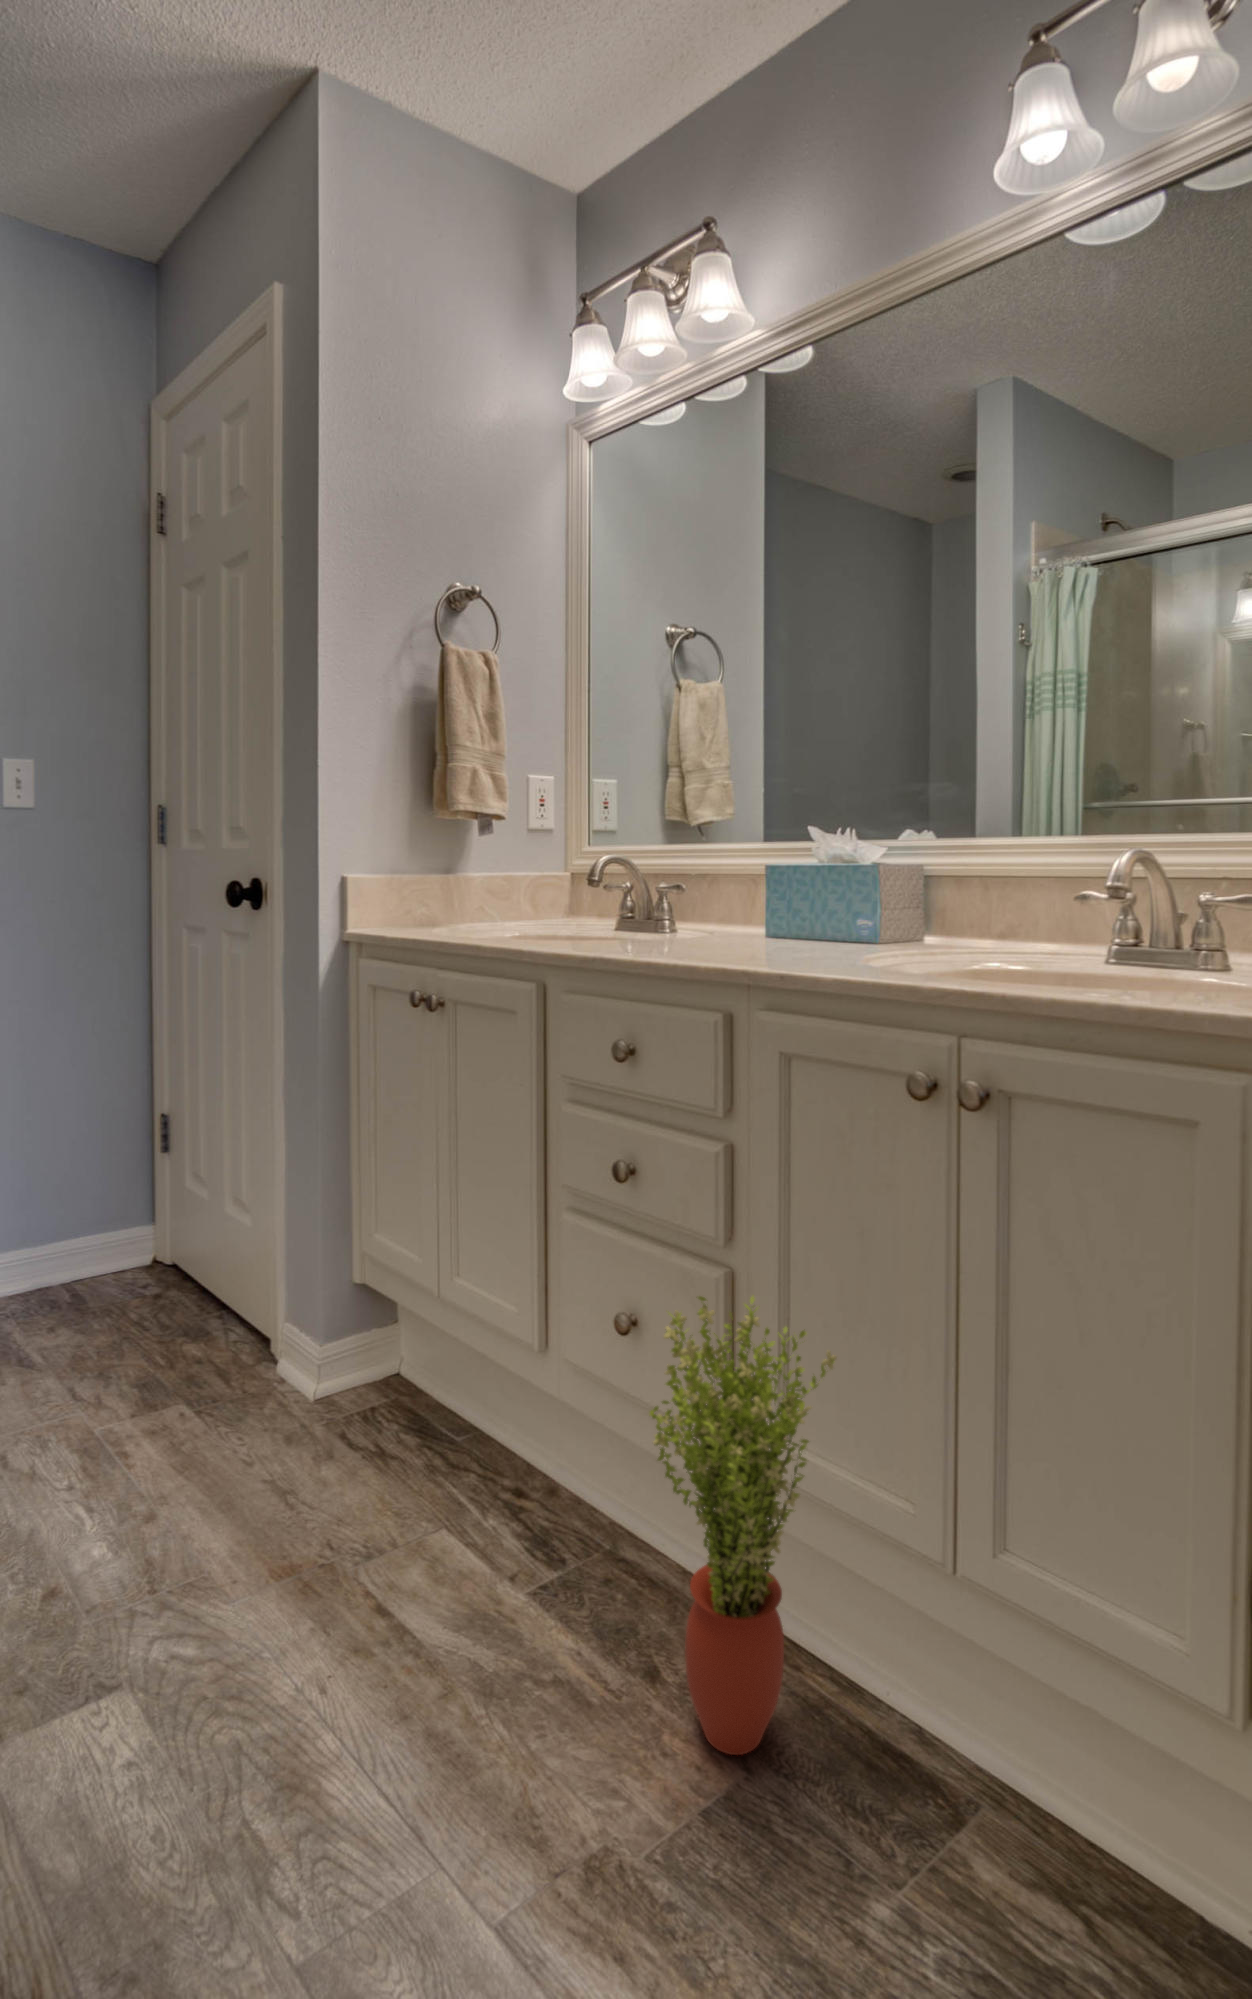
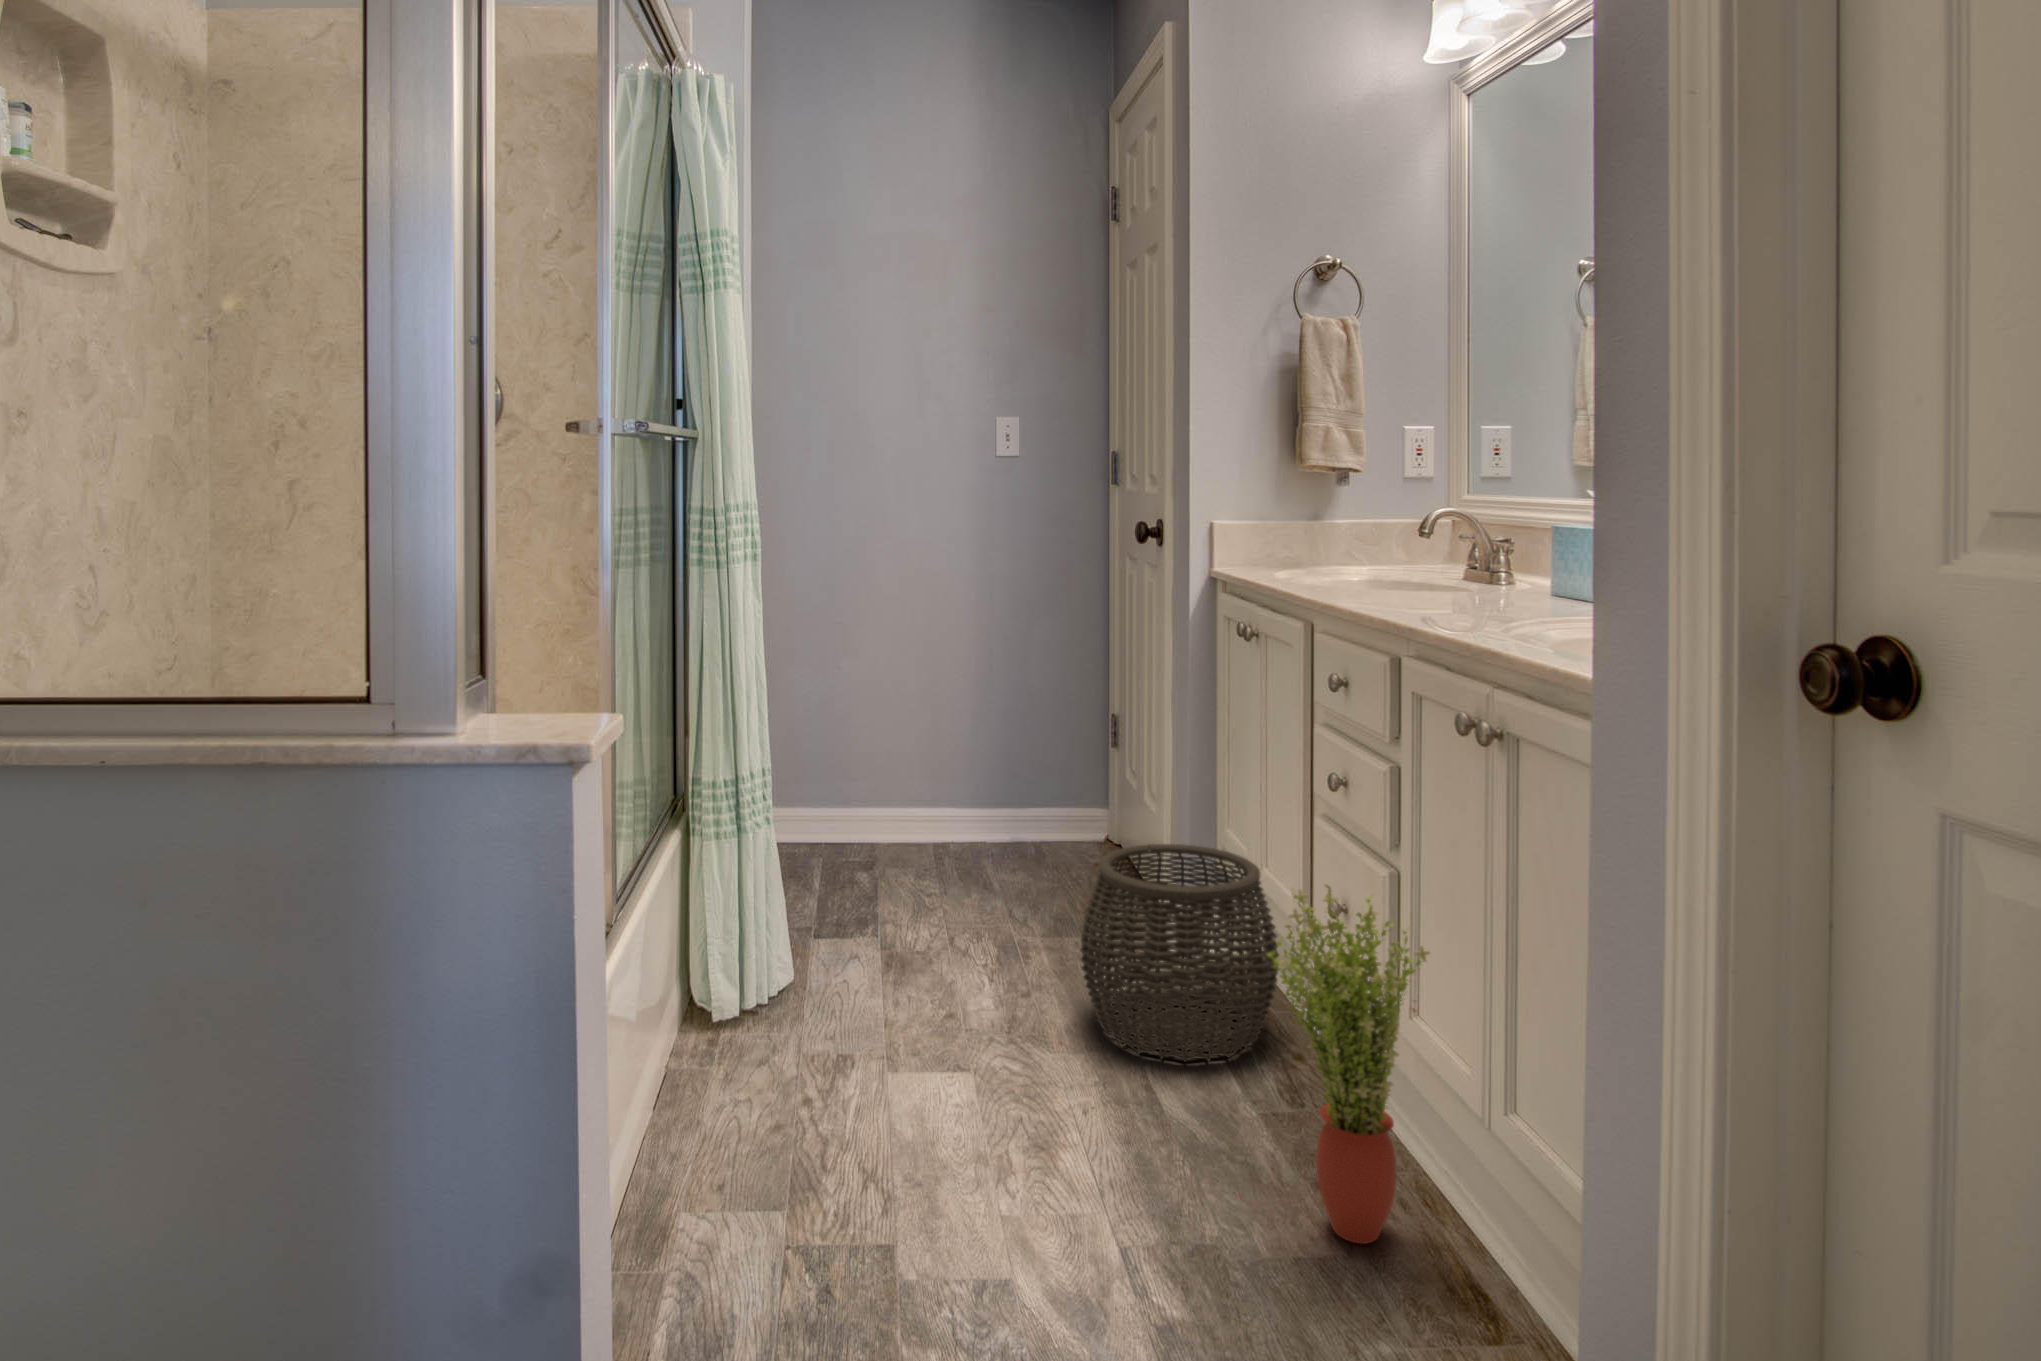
woven basket: none [227,1260,492,1560] -> present [1080,844,1279,1062]

